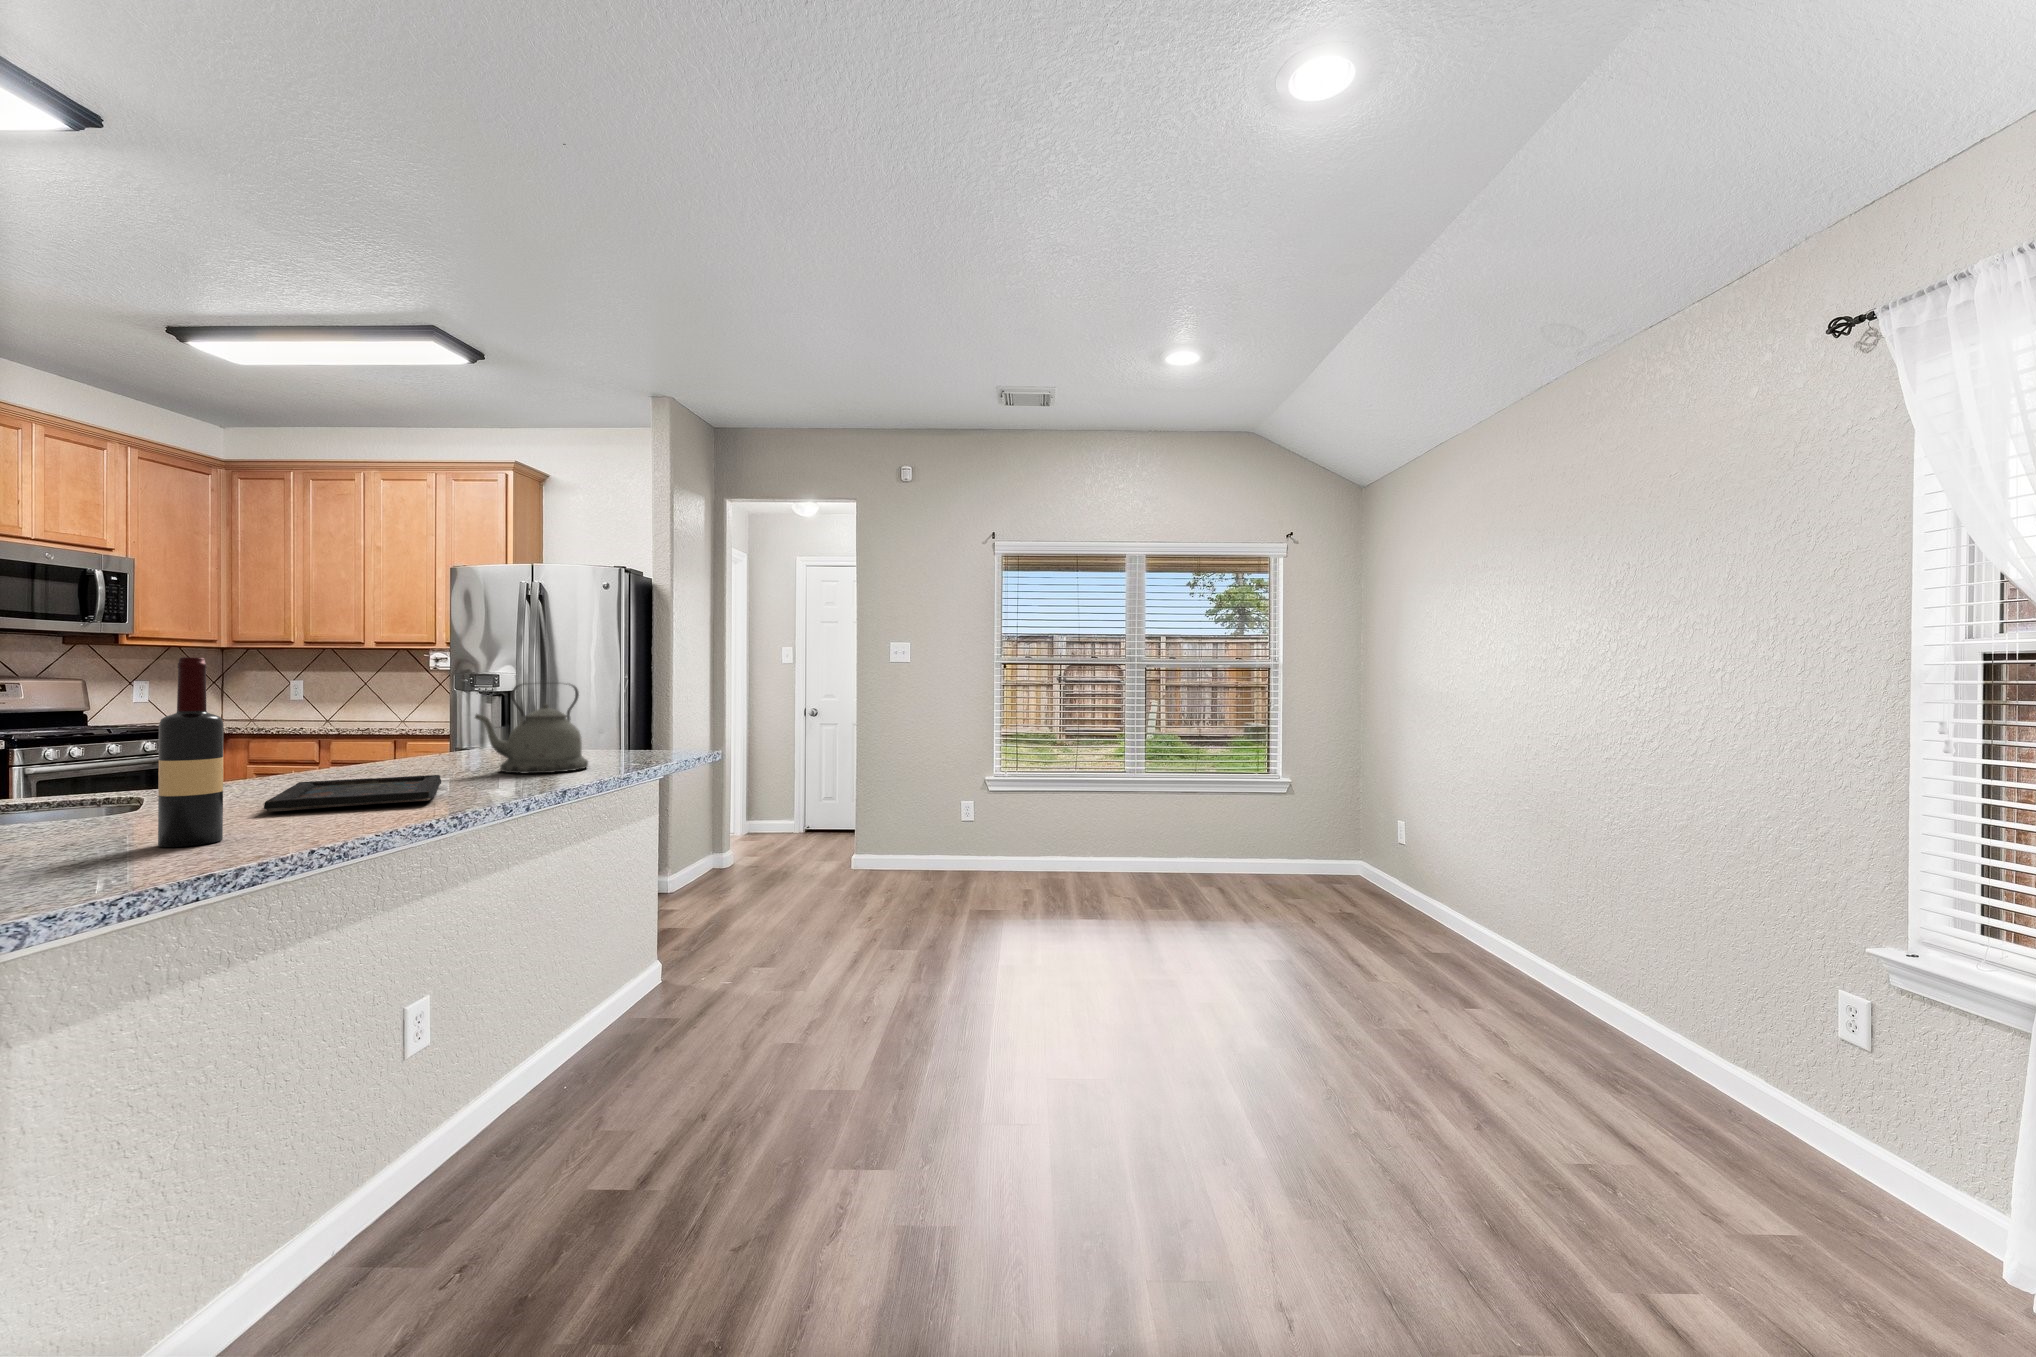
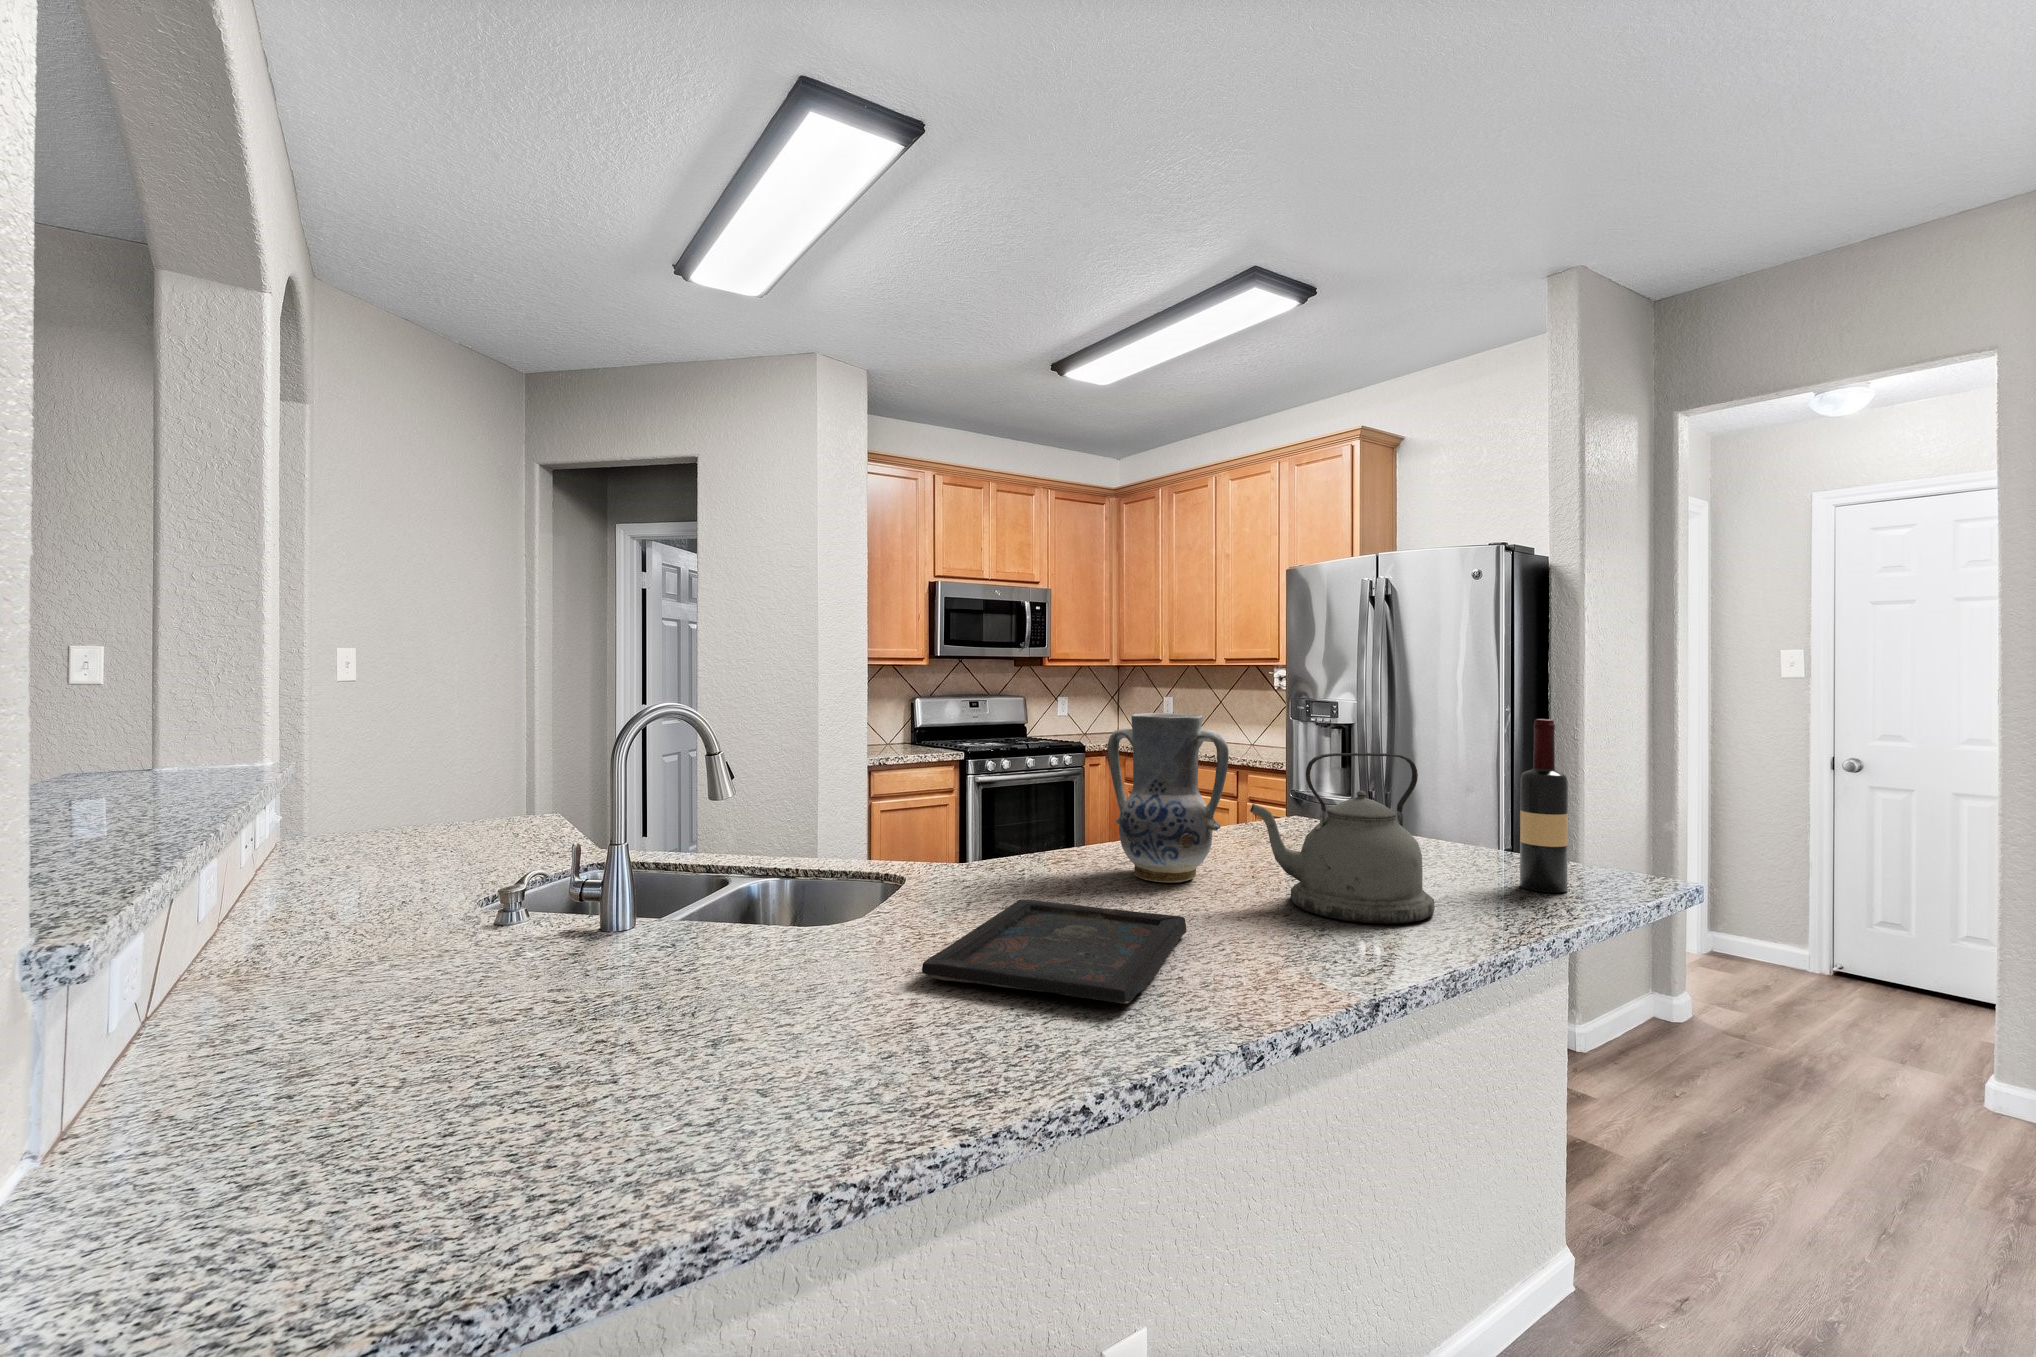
wine bottle: present [158,657,223,847] -> present [1520,719,1568,893]
vase: none [346,663,452,775] -> present [1108,713,1229,883]

